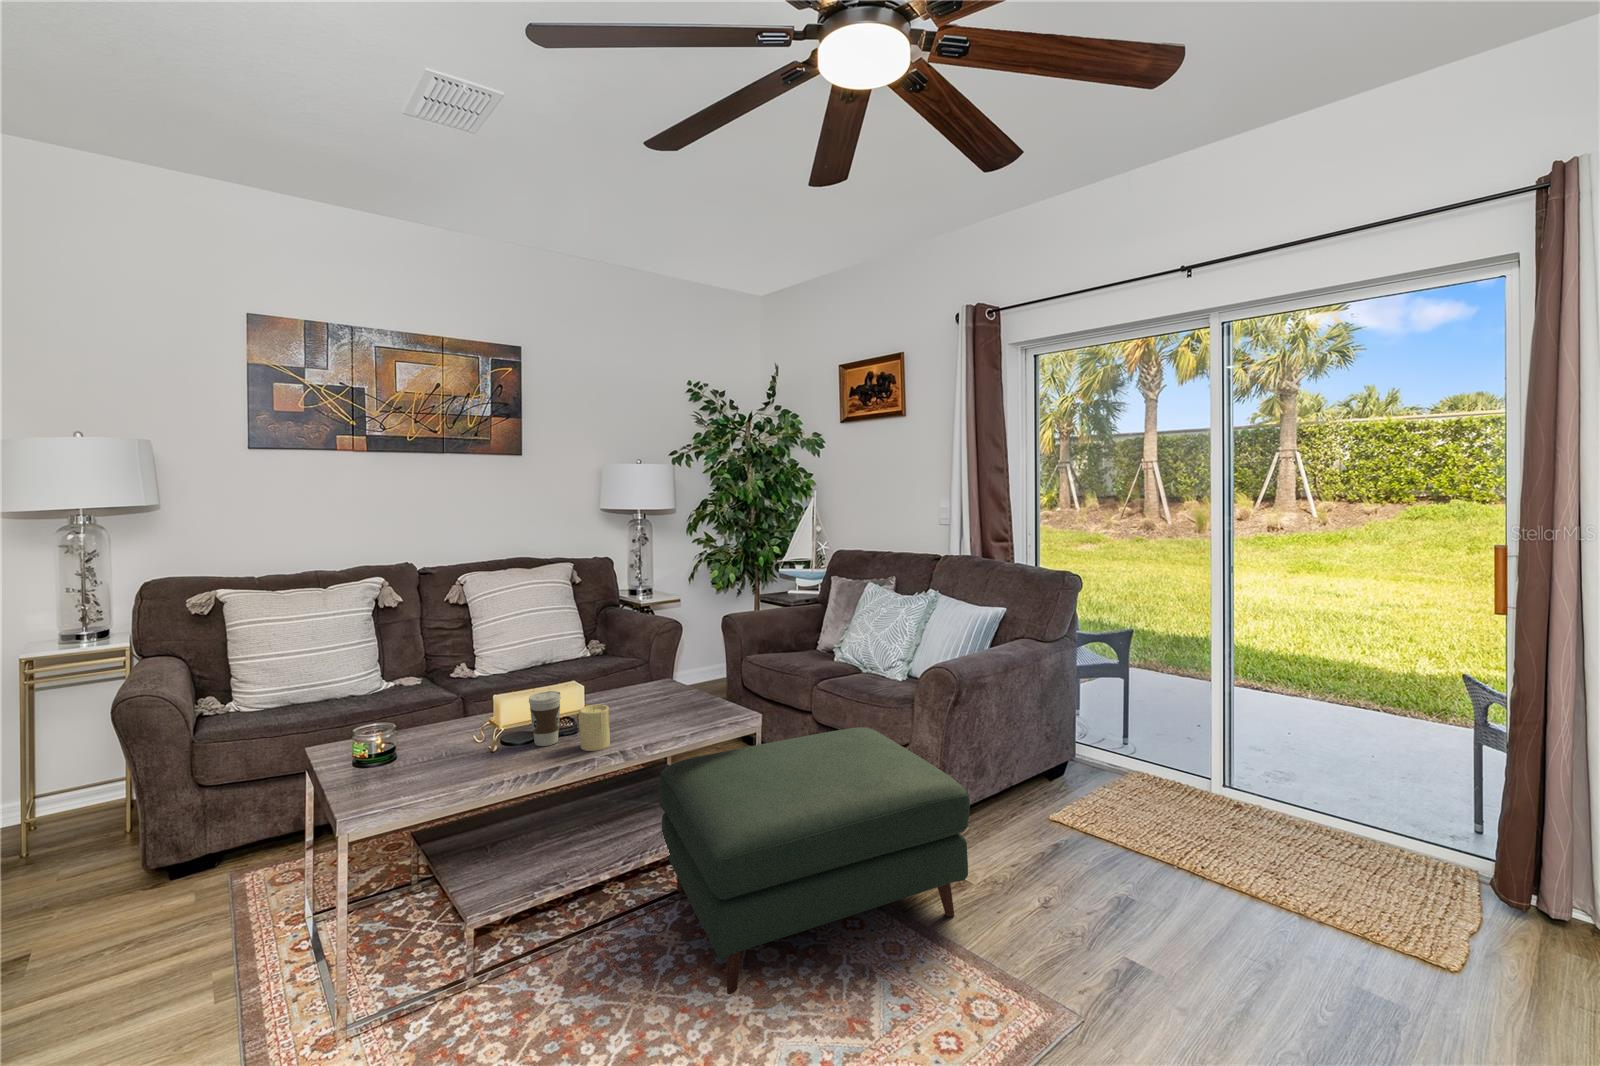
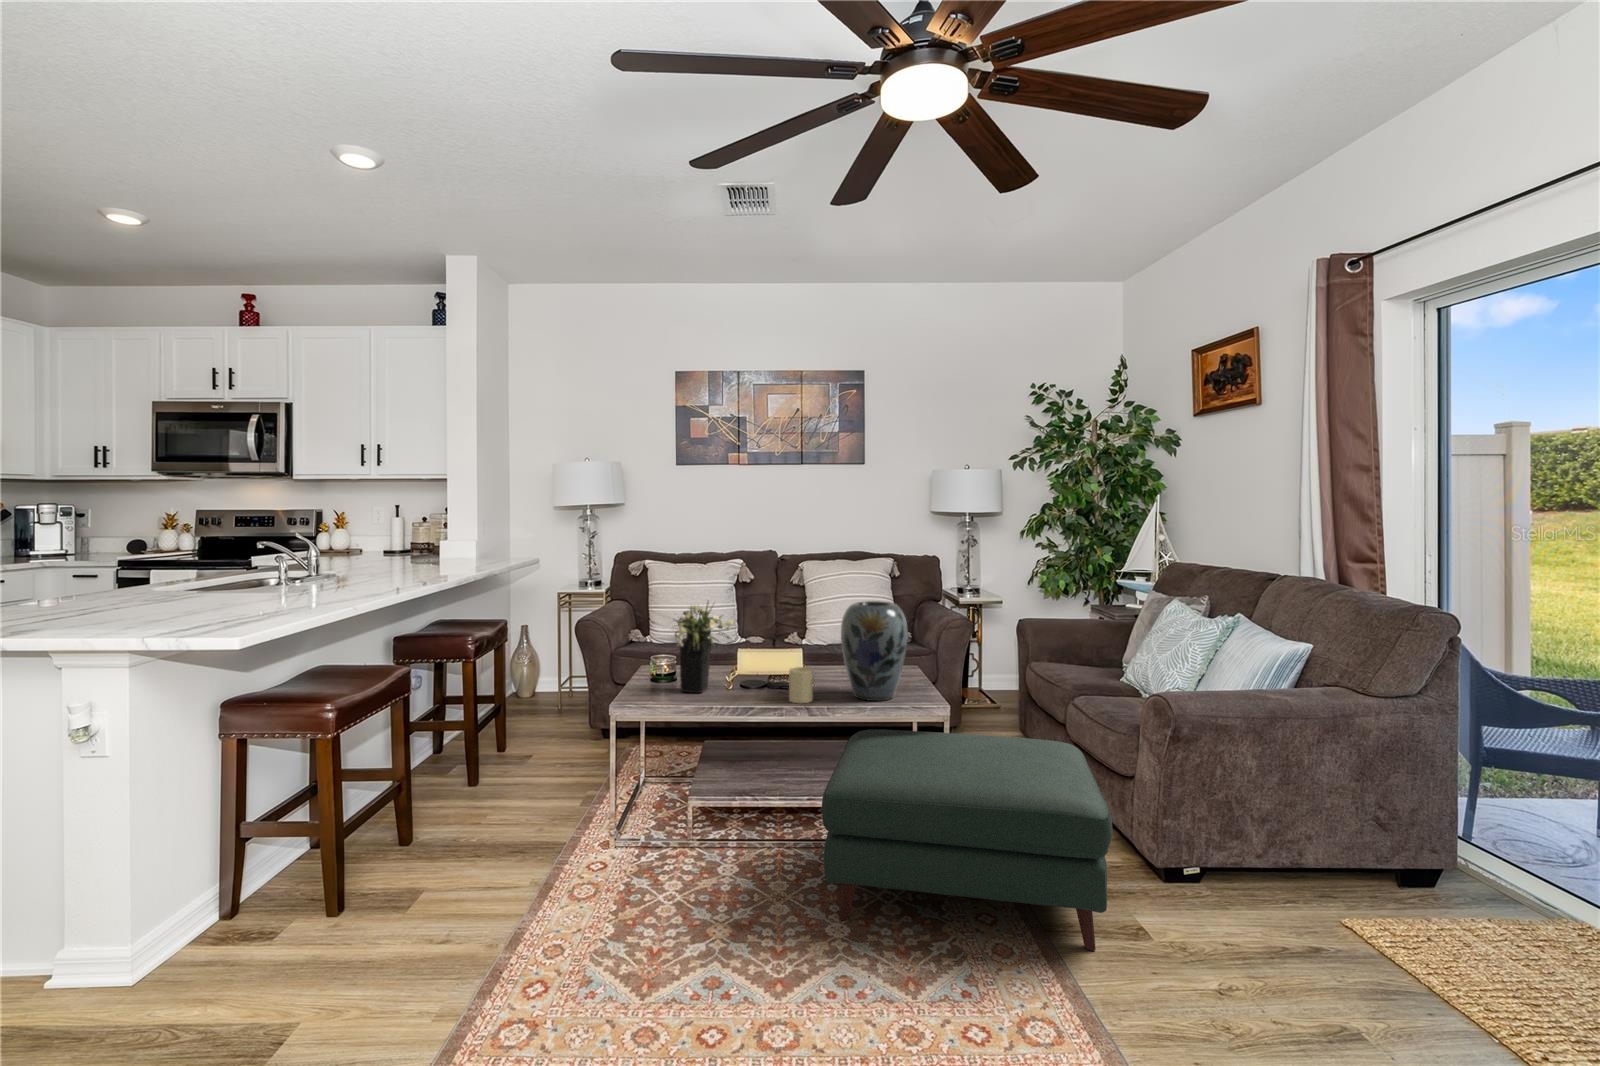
vase: none [629,614,705,728] -> present [841,601,908,701]
flower arrangement: none [388,639,491,772] -> present [674,602,733,693]
coffee cup: present [529,691,561,746] -> none [762,652,786,694]

